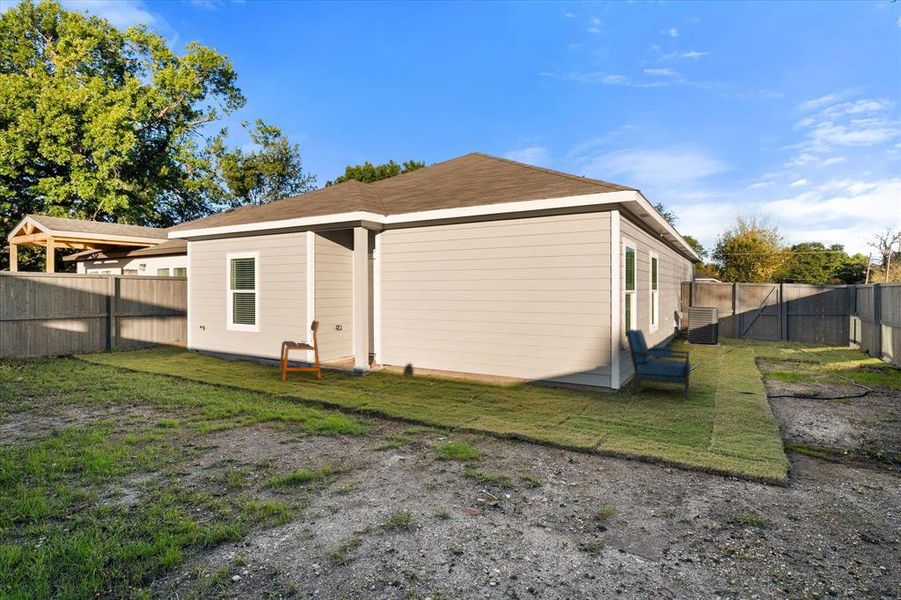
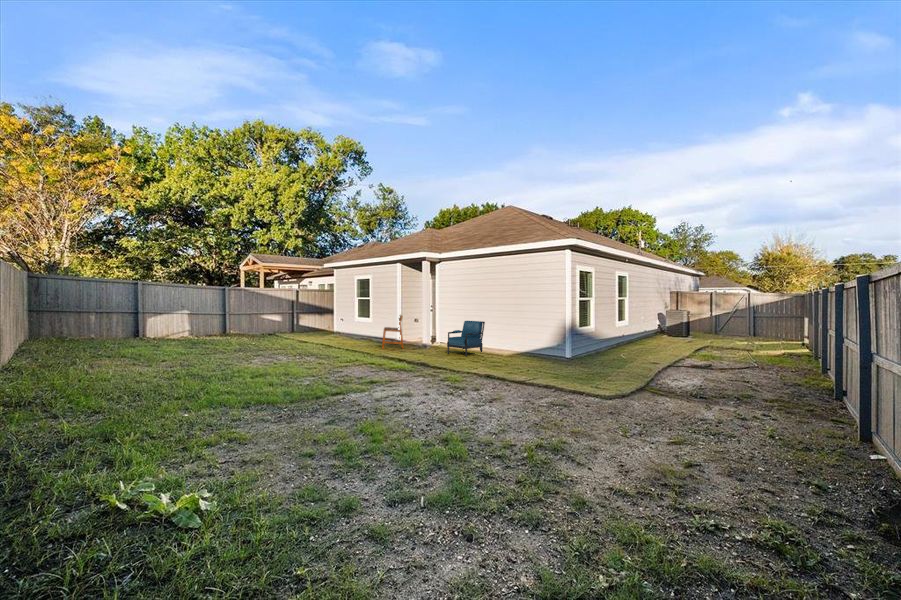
chair: present [626,329,691,399] -> present [447,321,485,356]

